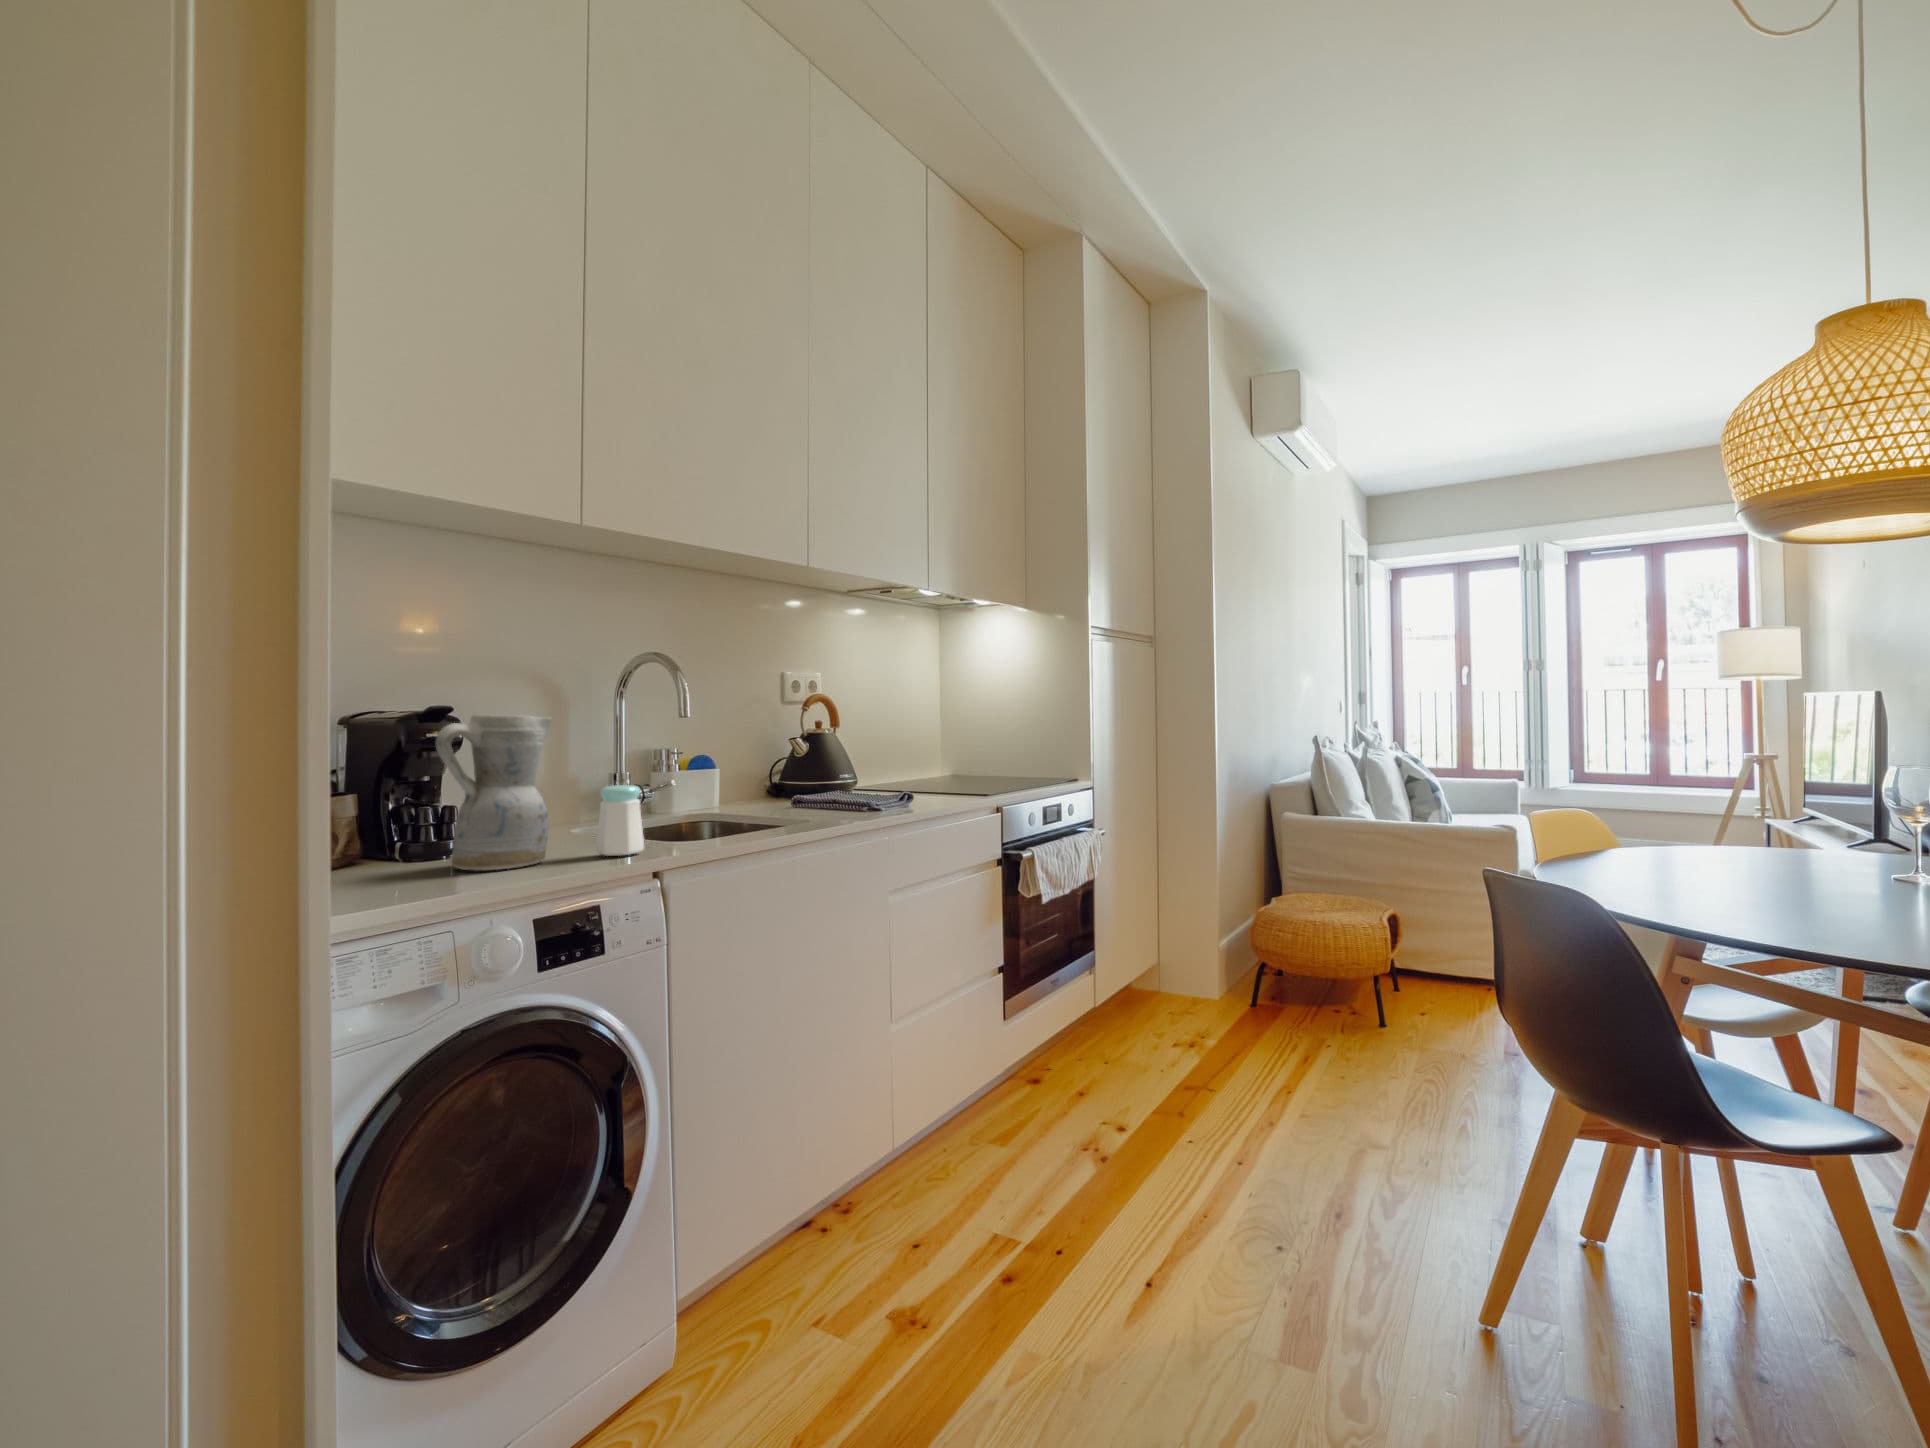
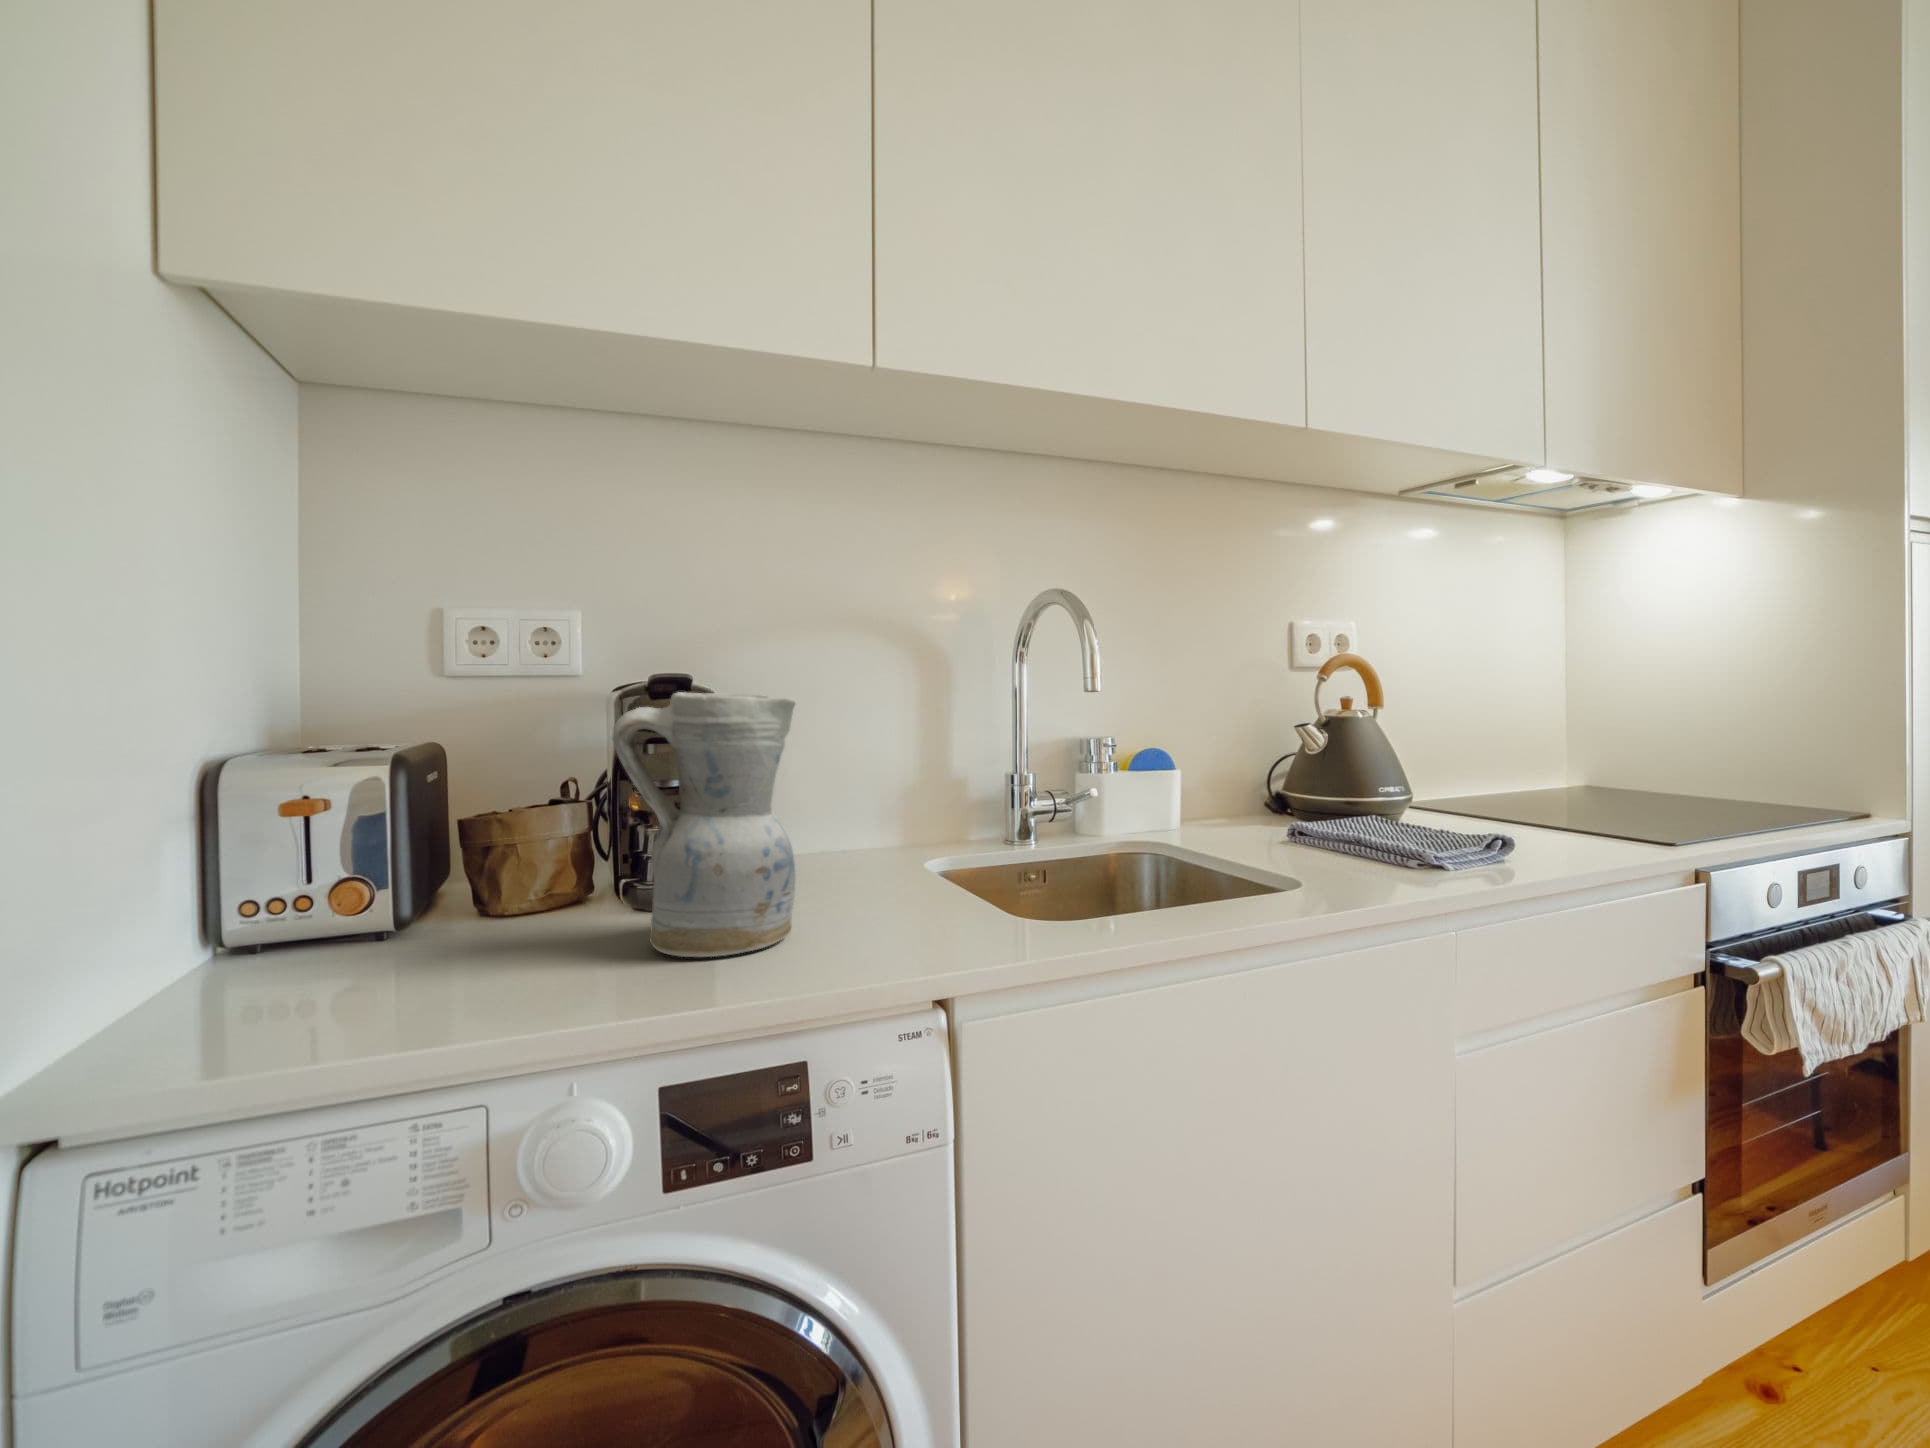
salt shaker: present [596,785,644,856] -> none [862,819,935,952]

